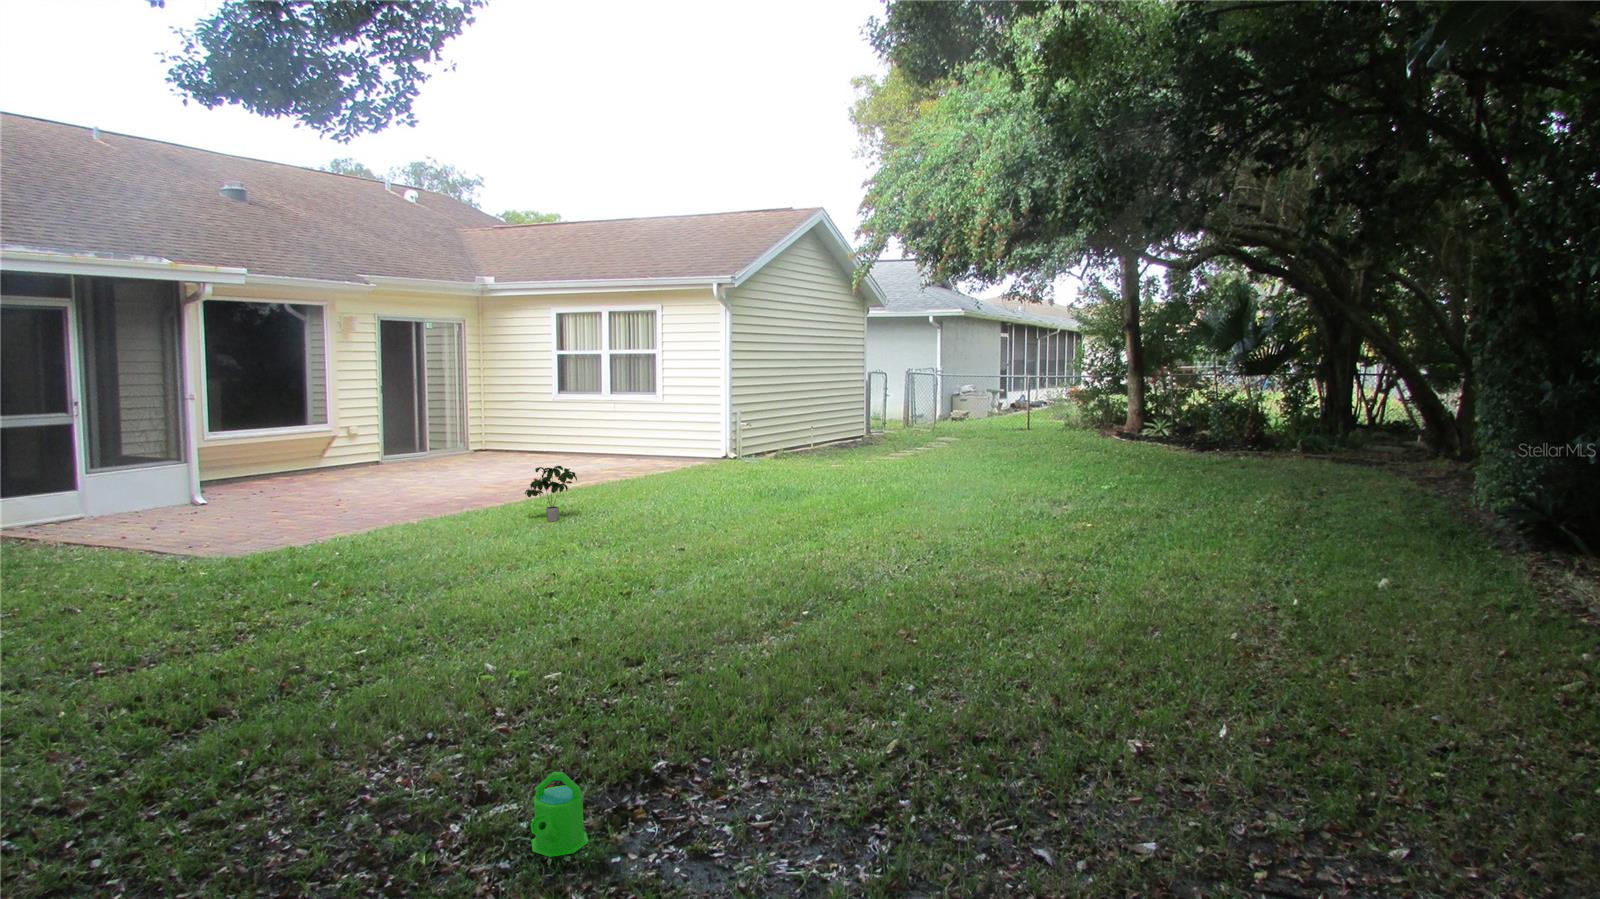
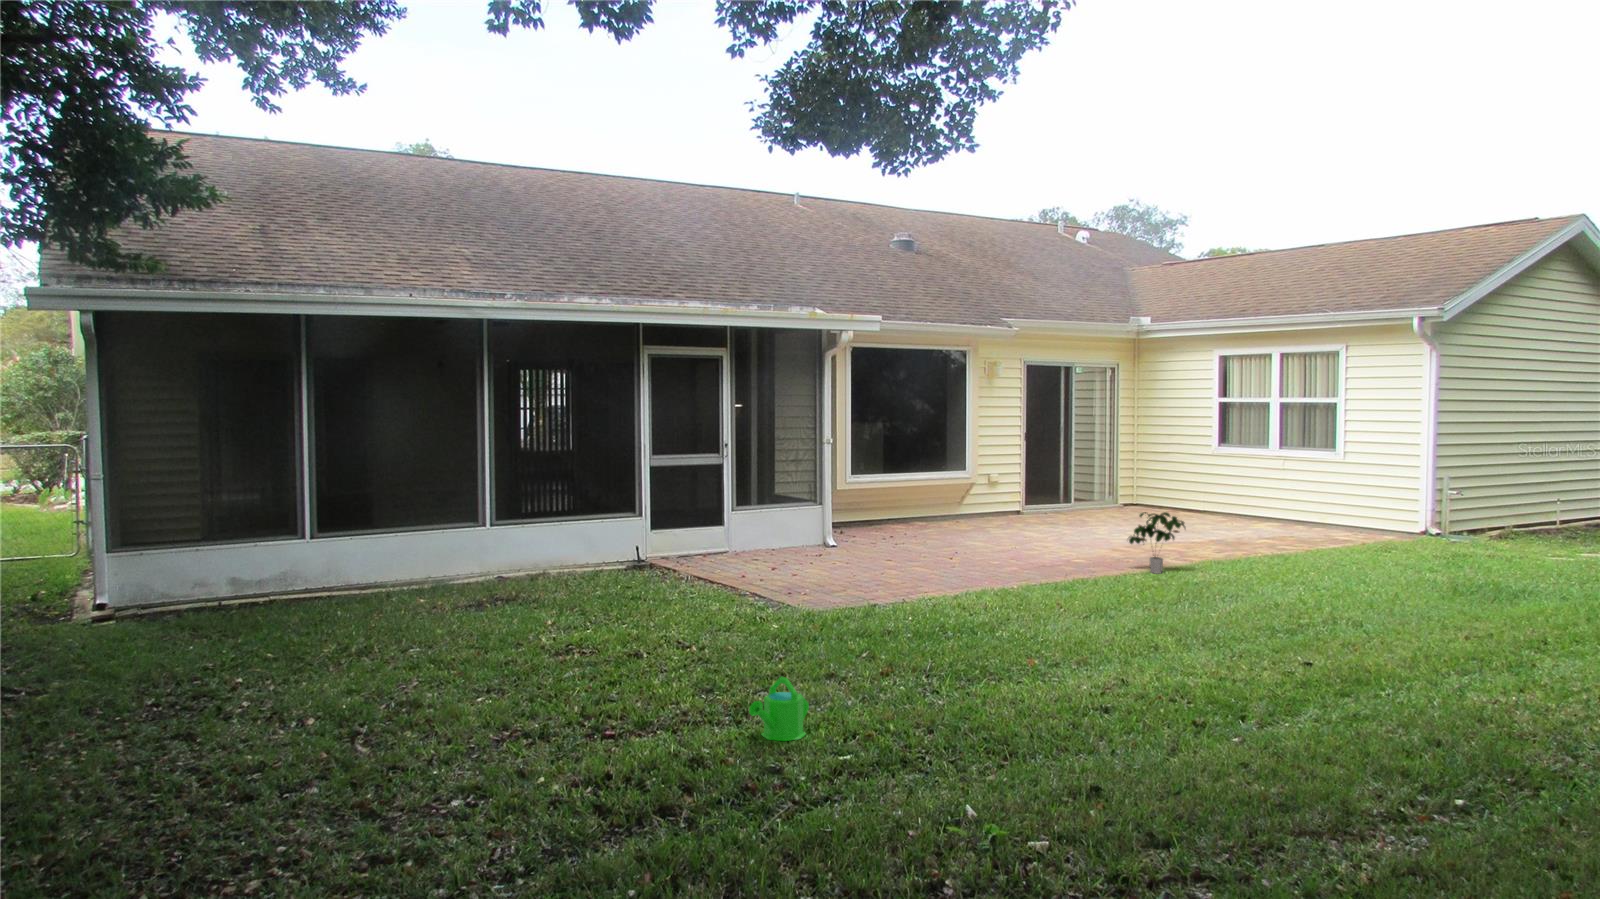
watering can: present [530,772,588,857] -> present [749,677,809,741]

